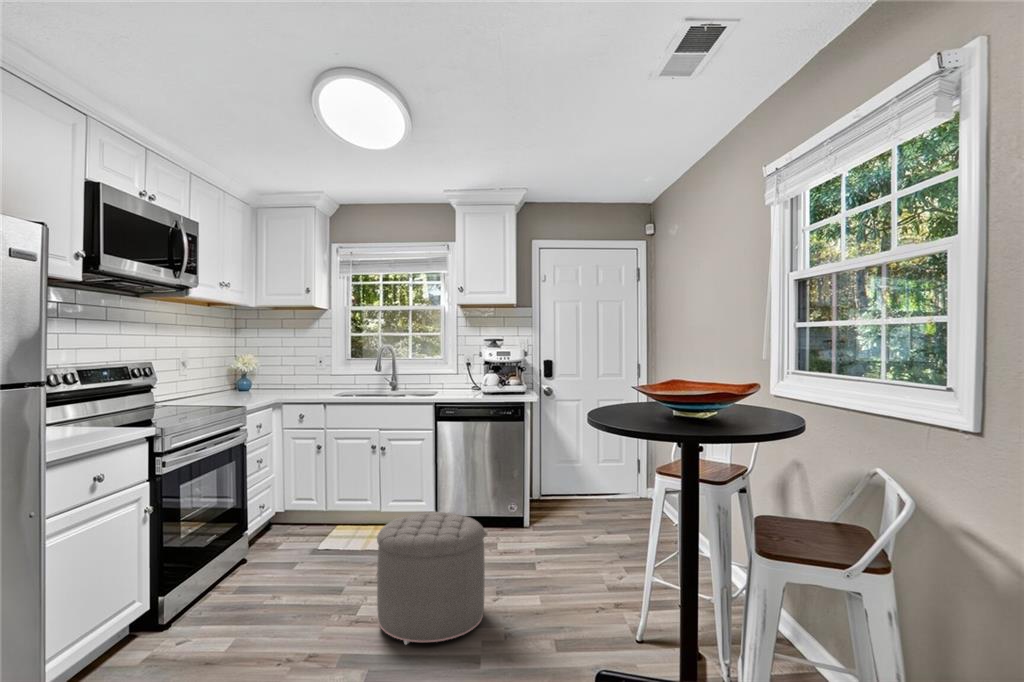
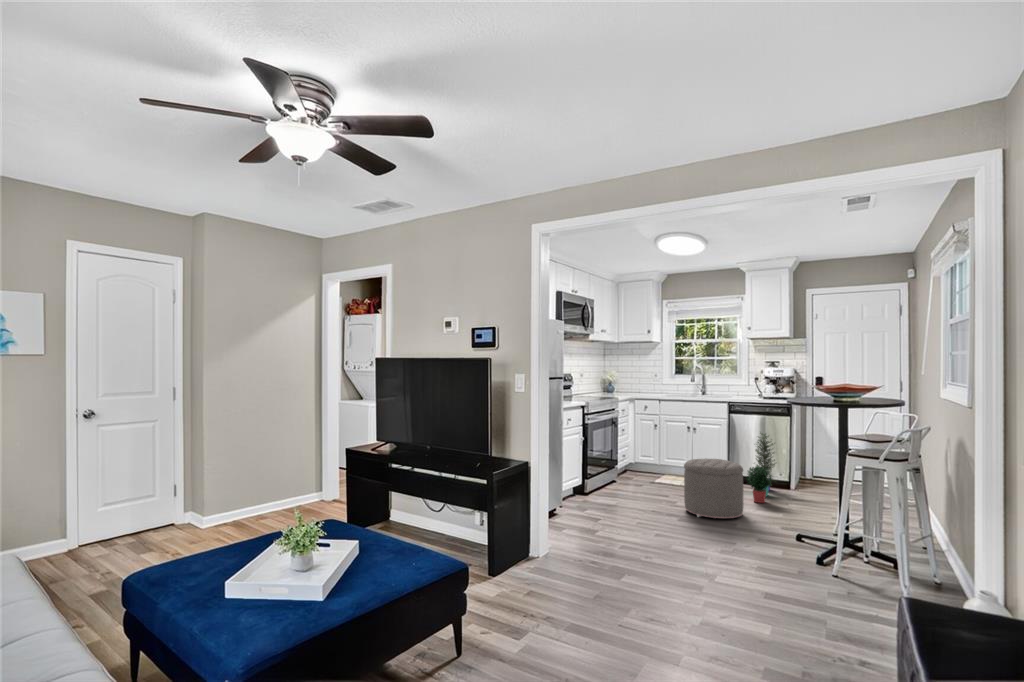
potted plant: none [473,445,515,570] -> present [747,433,775,503]

